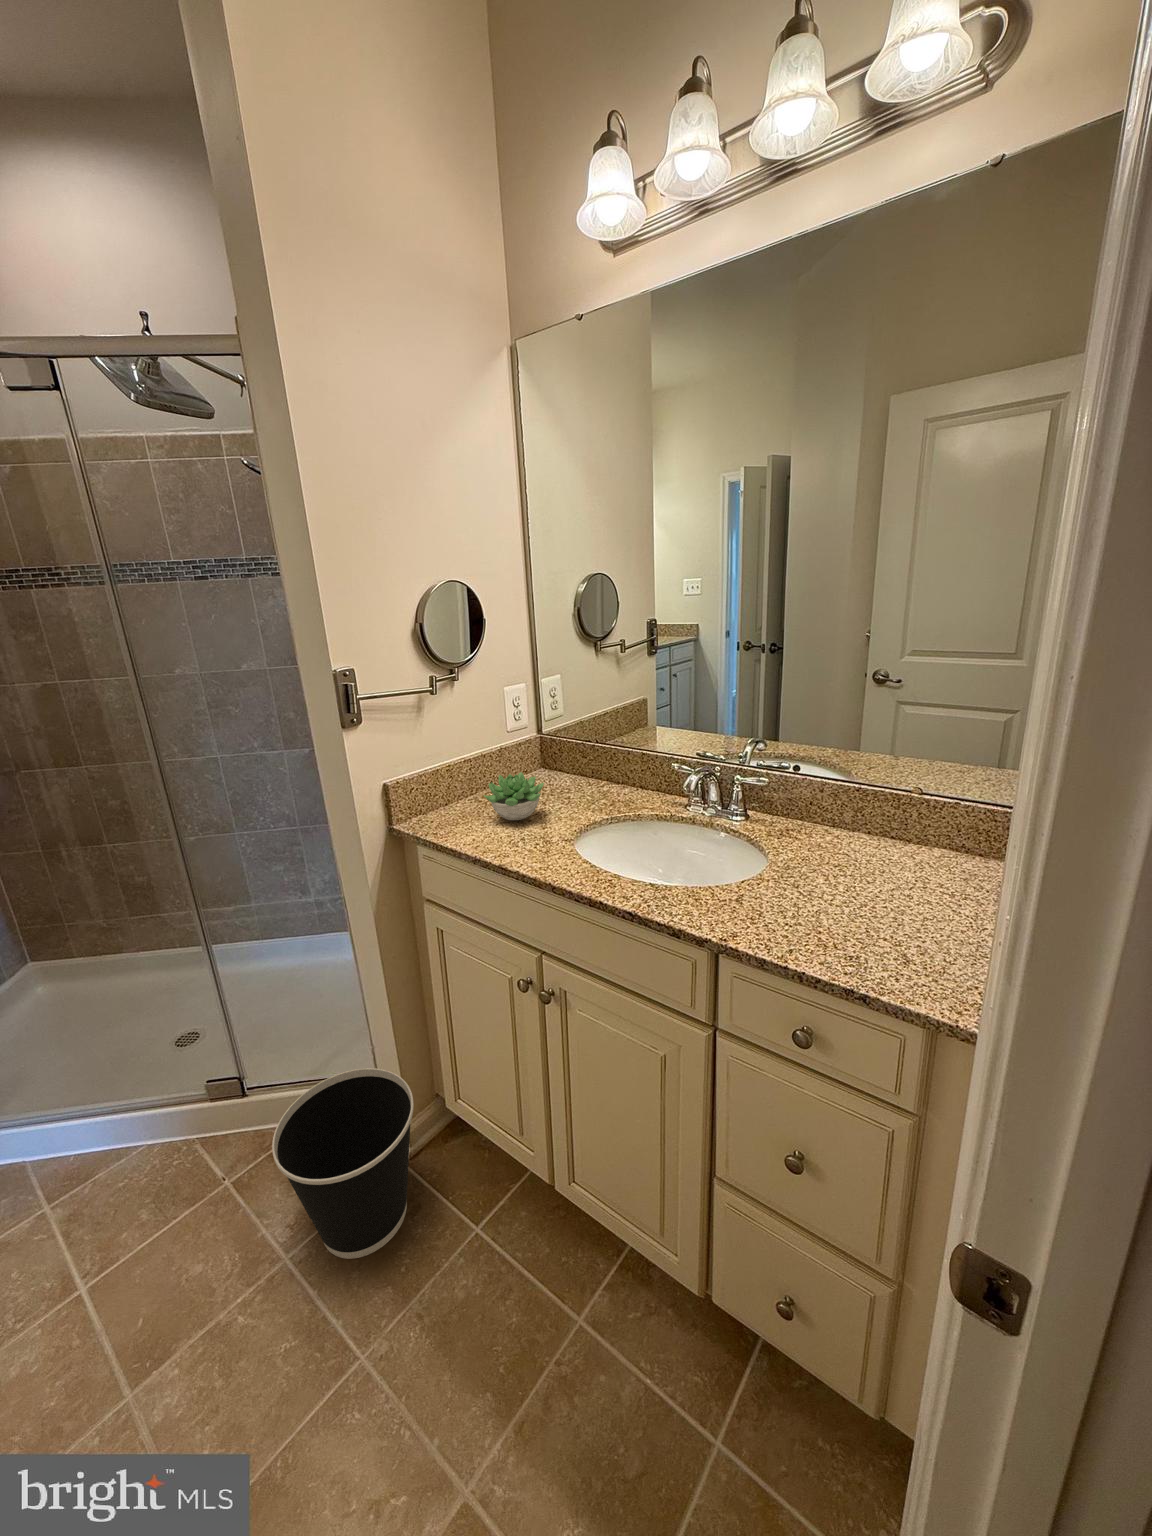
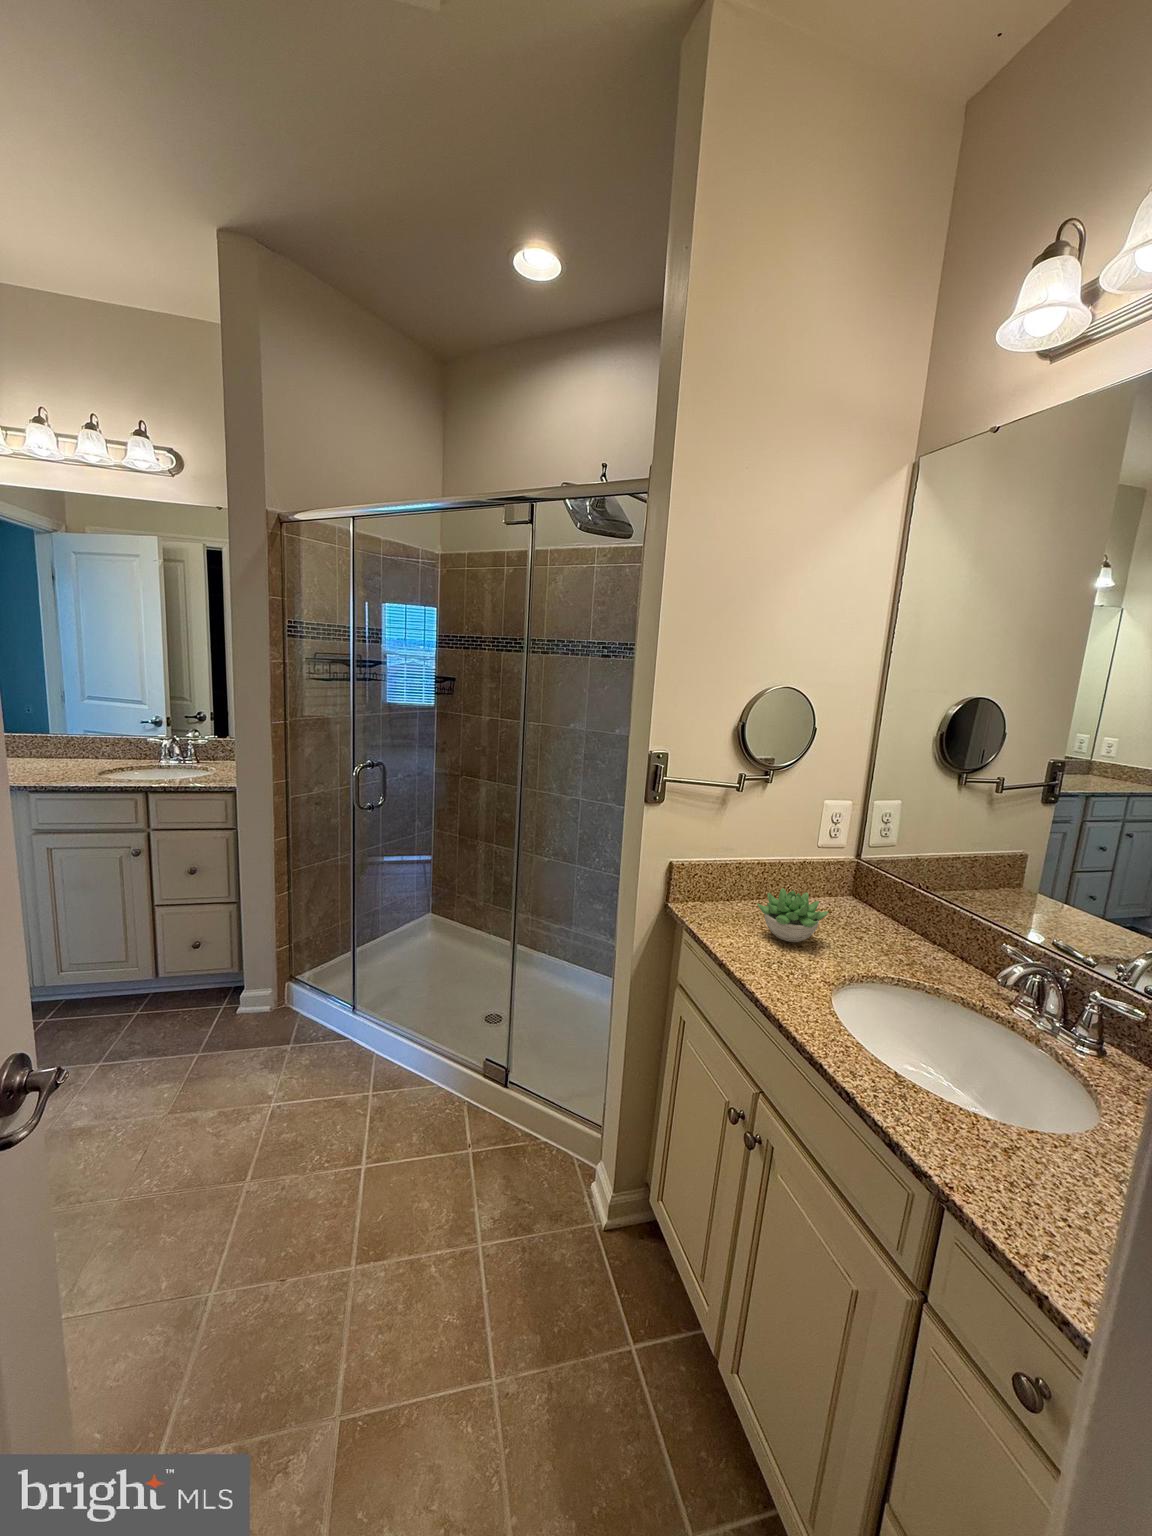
wastebasket: present [272,1068,414,1259] -> none [493,1108,617,1295]

